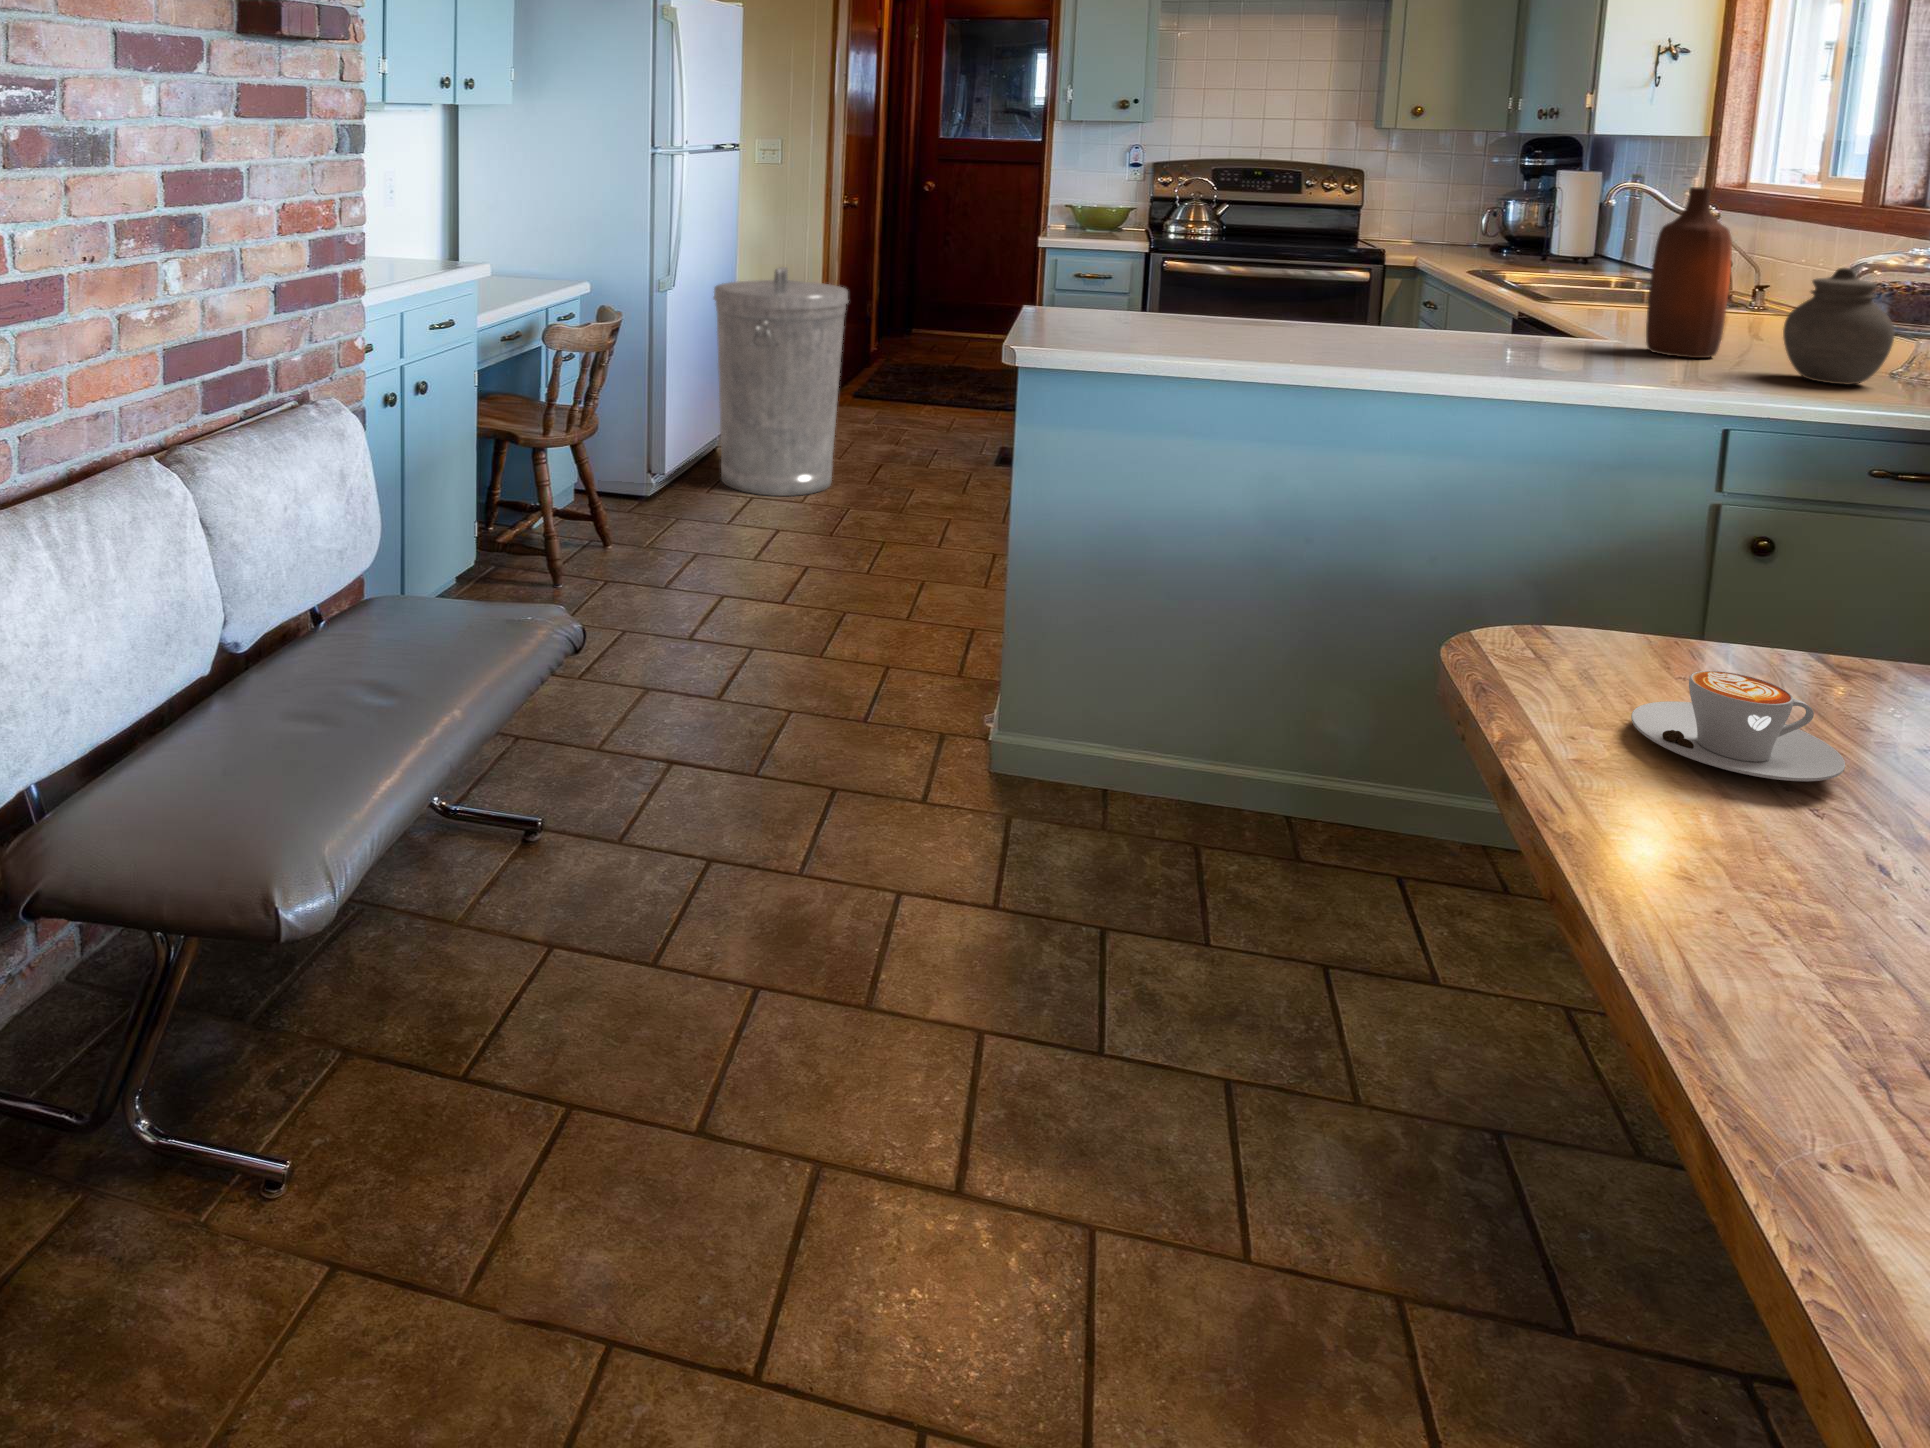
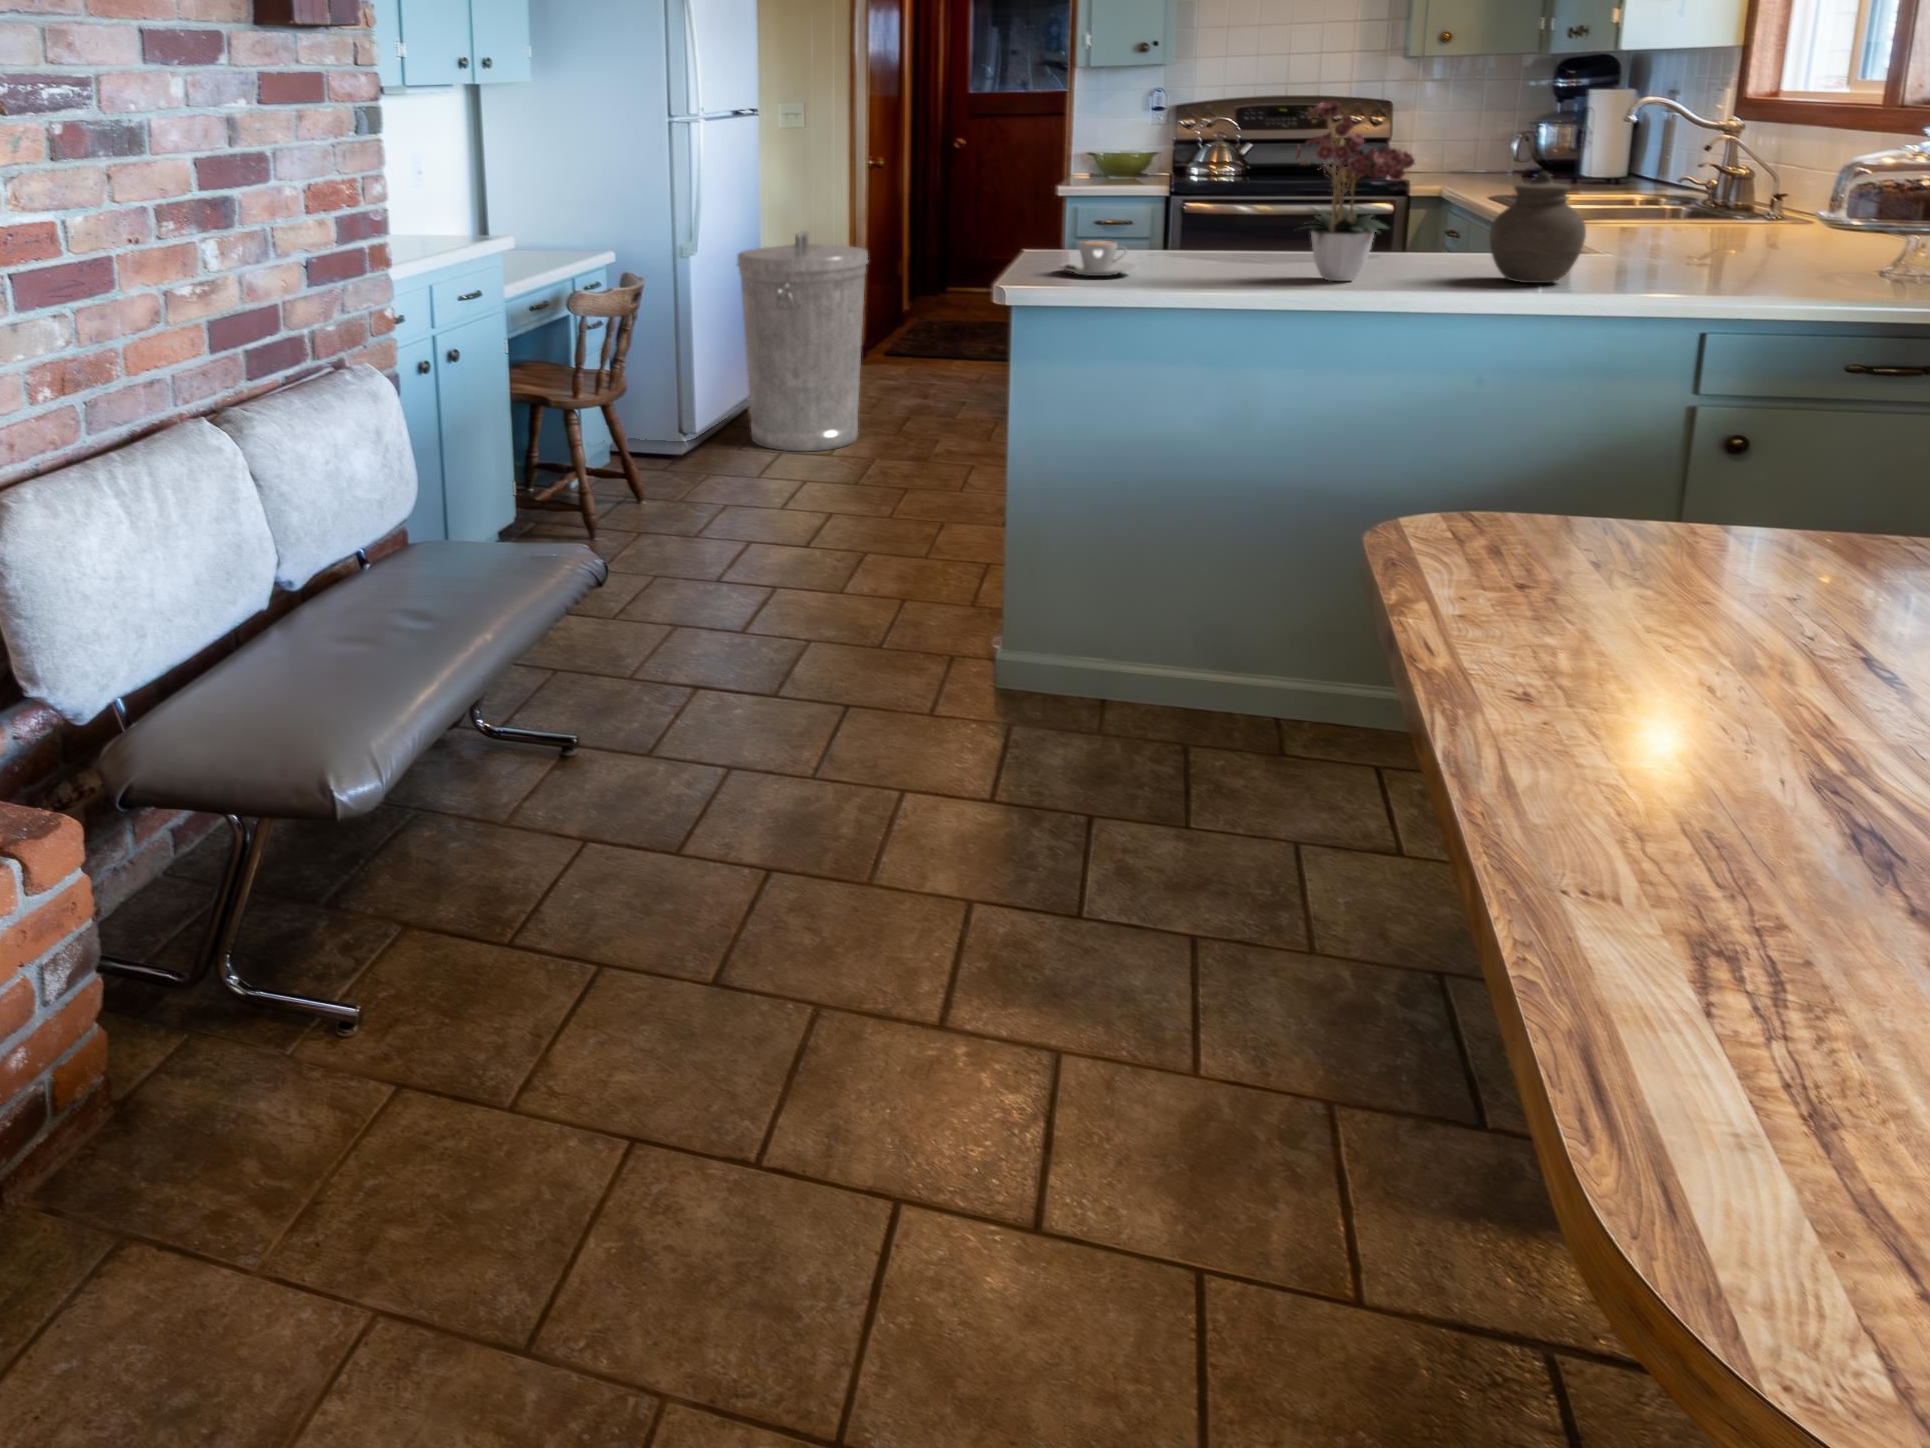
flower arrangement: none [1309,162,1446,355] -> present [1296,101,1415,281]
bottle: present [1646,187,1732,358] -> none [1635,99,1723,270]
jar: present [1783,268,1895,384] -> present [1489,172,1586,283]
coffee cup: present [1631,671,1845,781] -> present [1059,240,1136,276]

